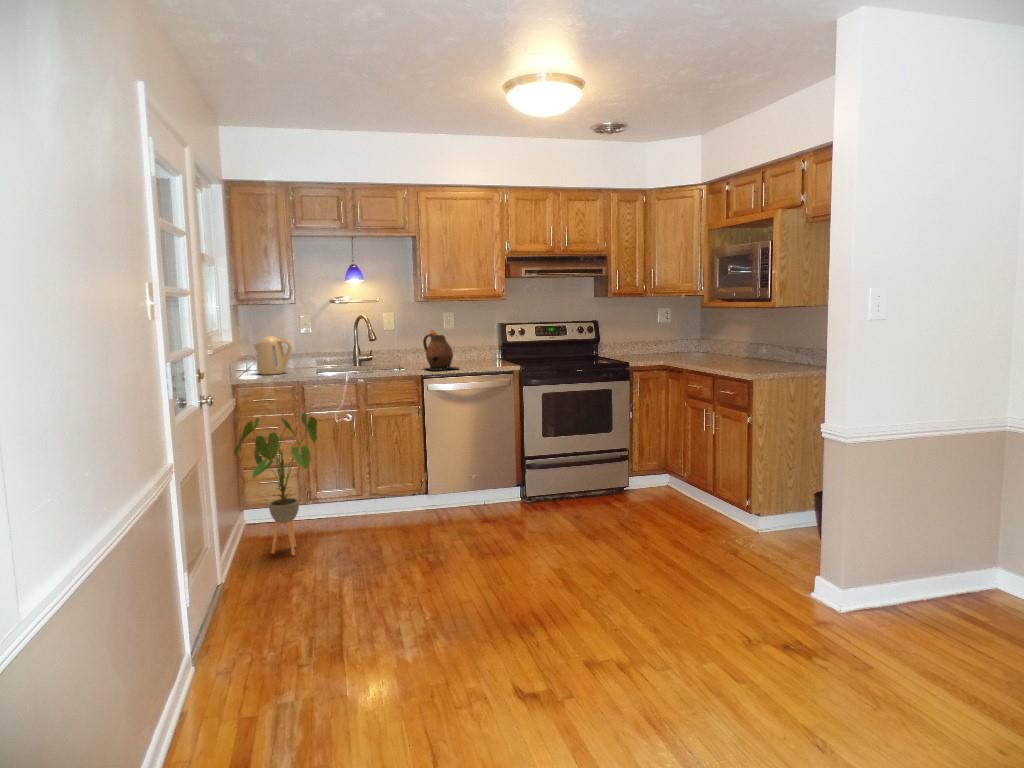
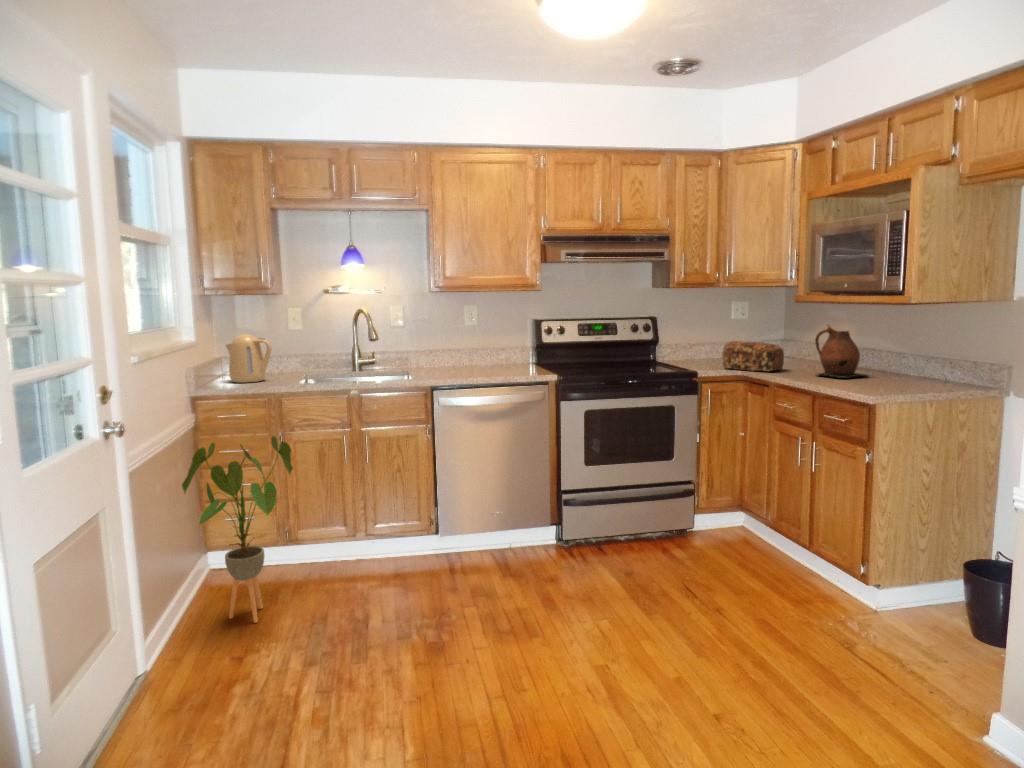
ceramic pitcher: present [423,330,458,370] -> present [815,324,867,378]
bread loaf: none [648,339,695,361] -> present [722,341,784,371]

